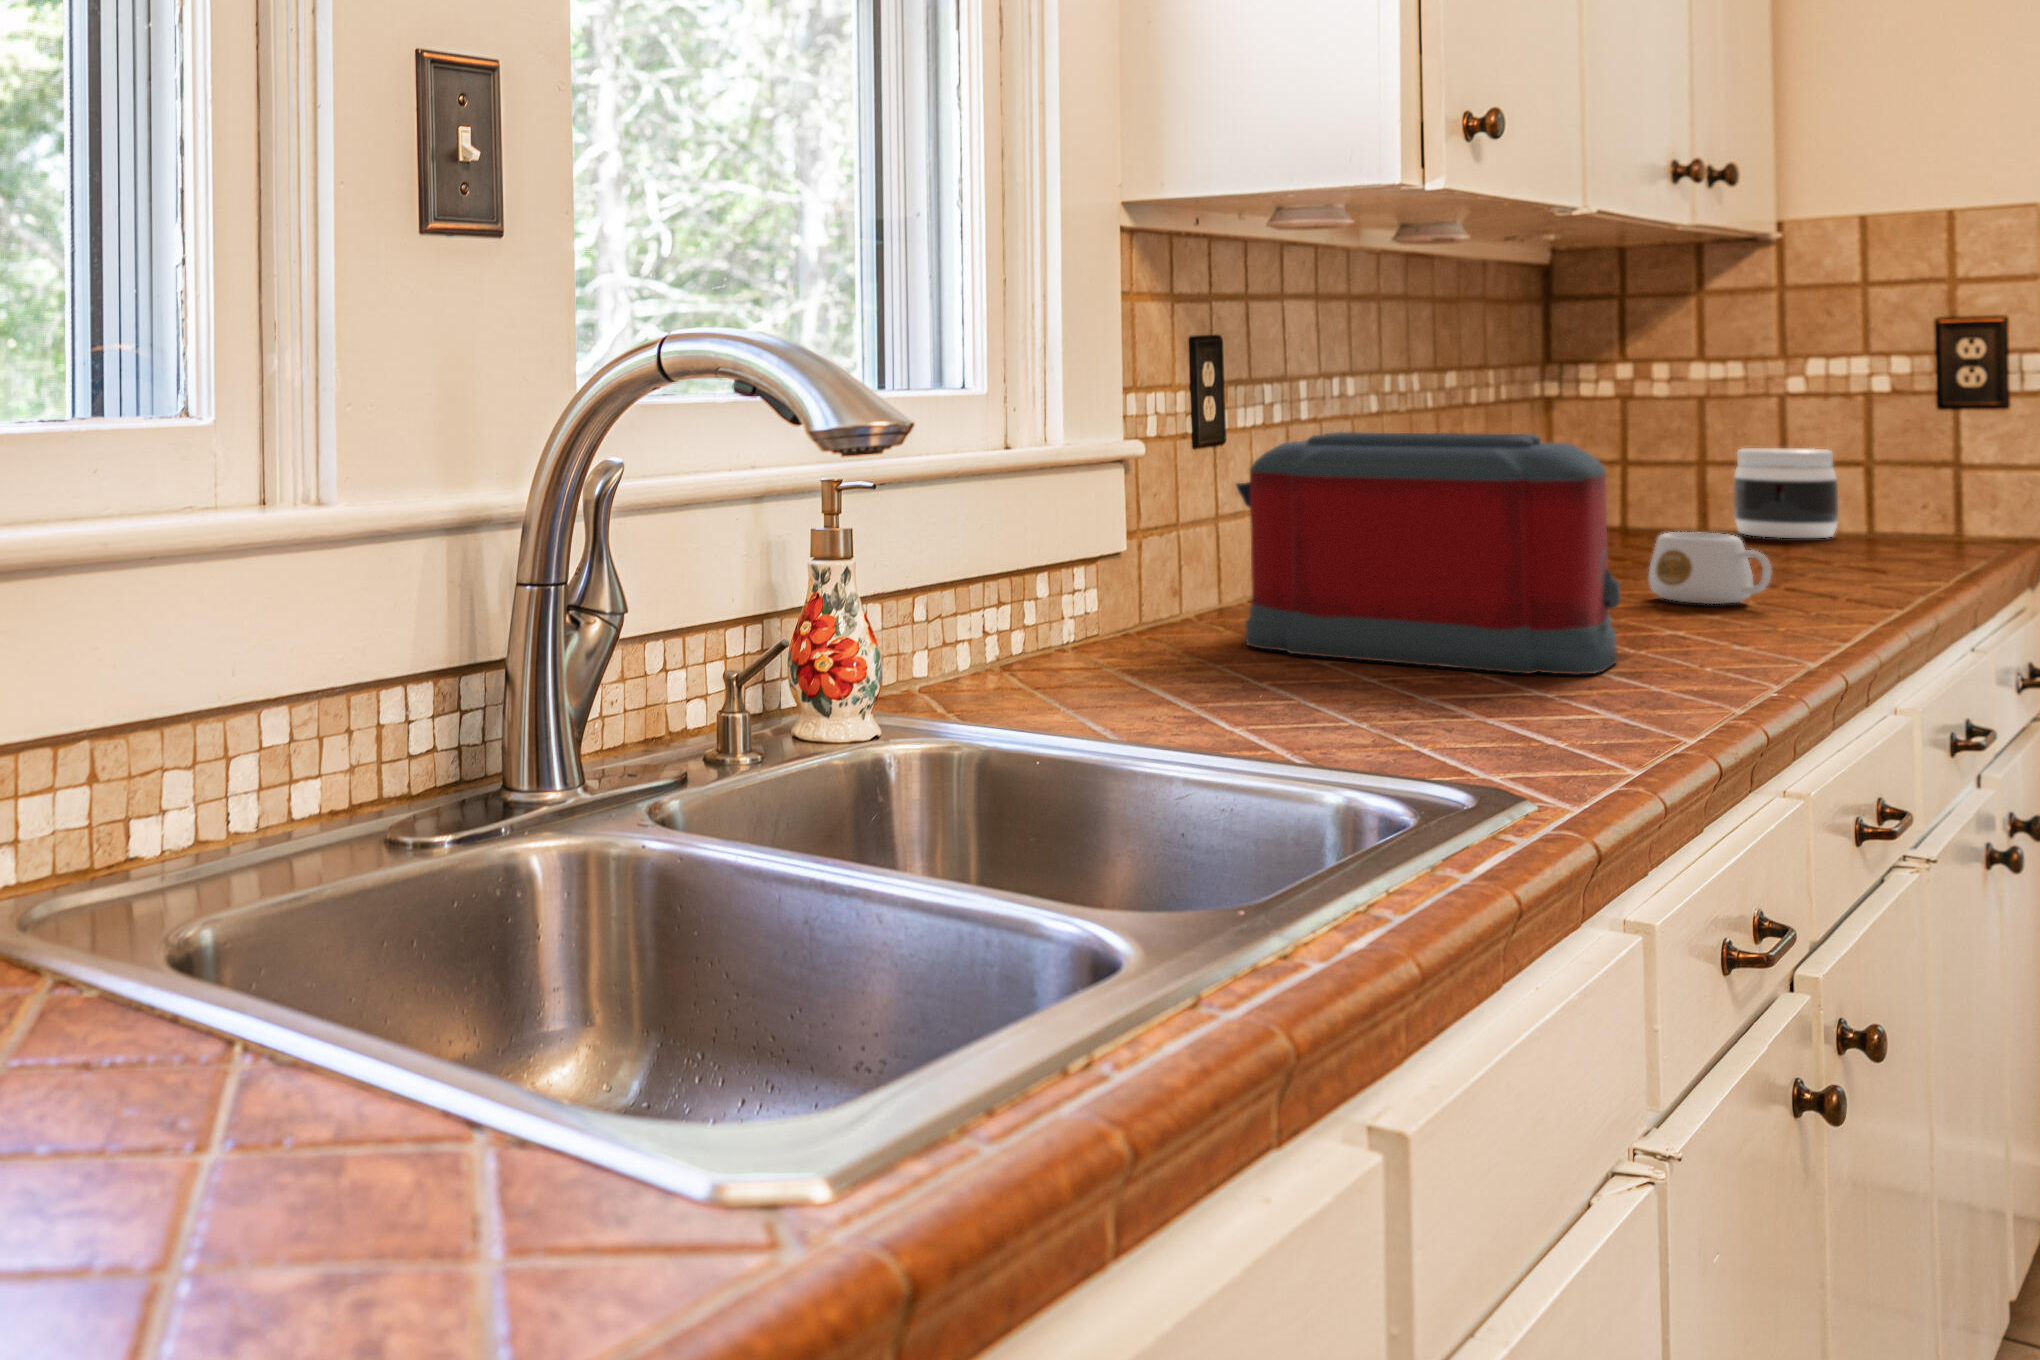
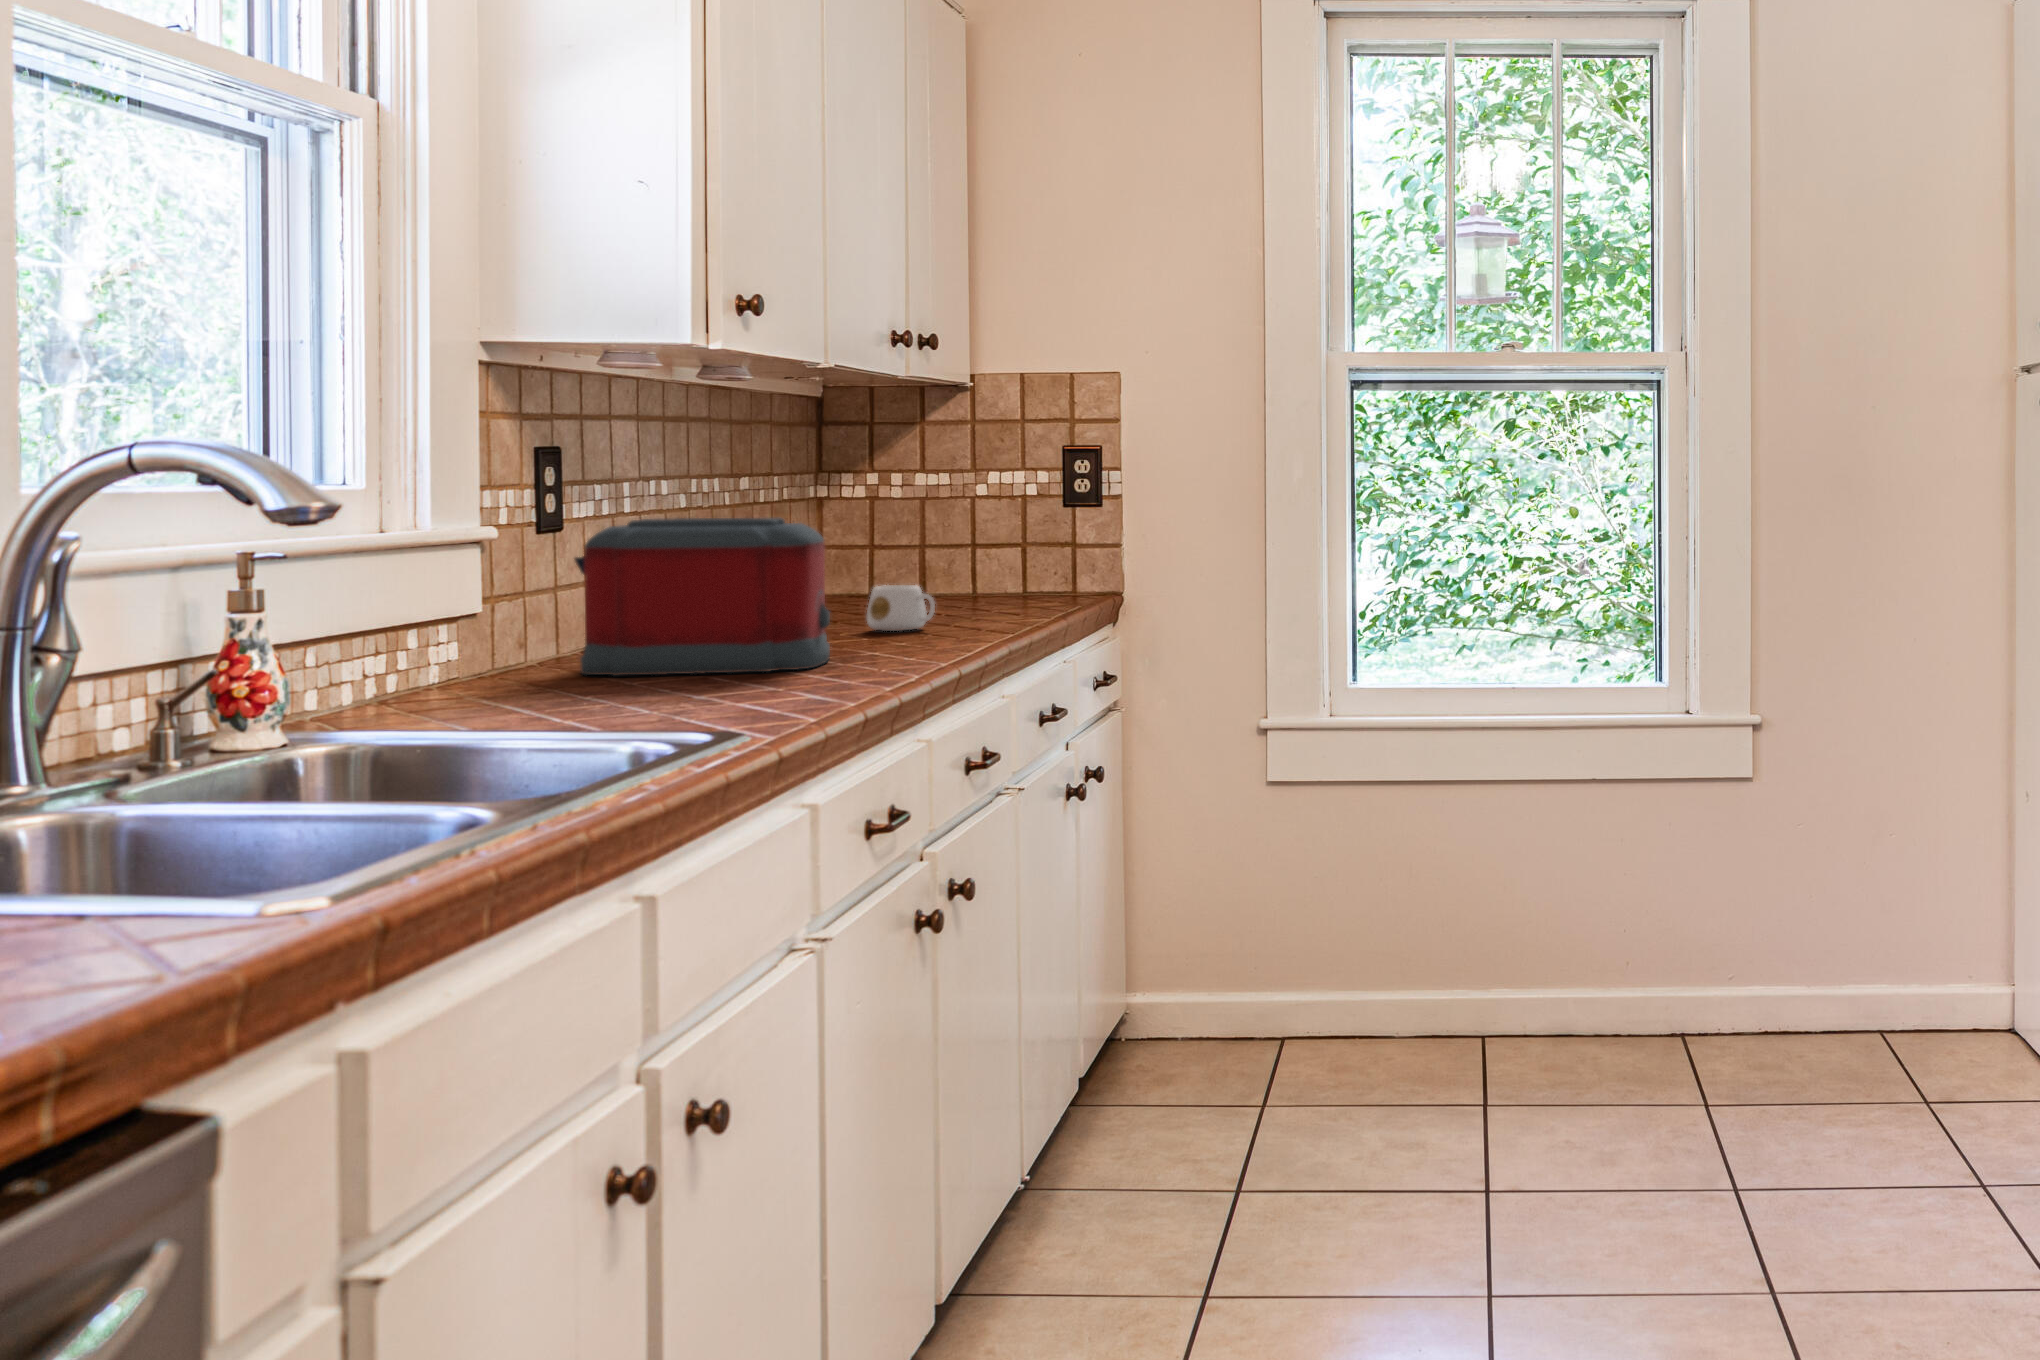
jar: present [1733,448,1839,538] -> none [943,533,1004,594]

